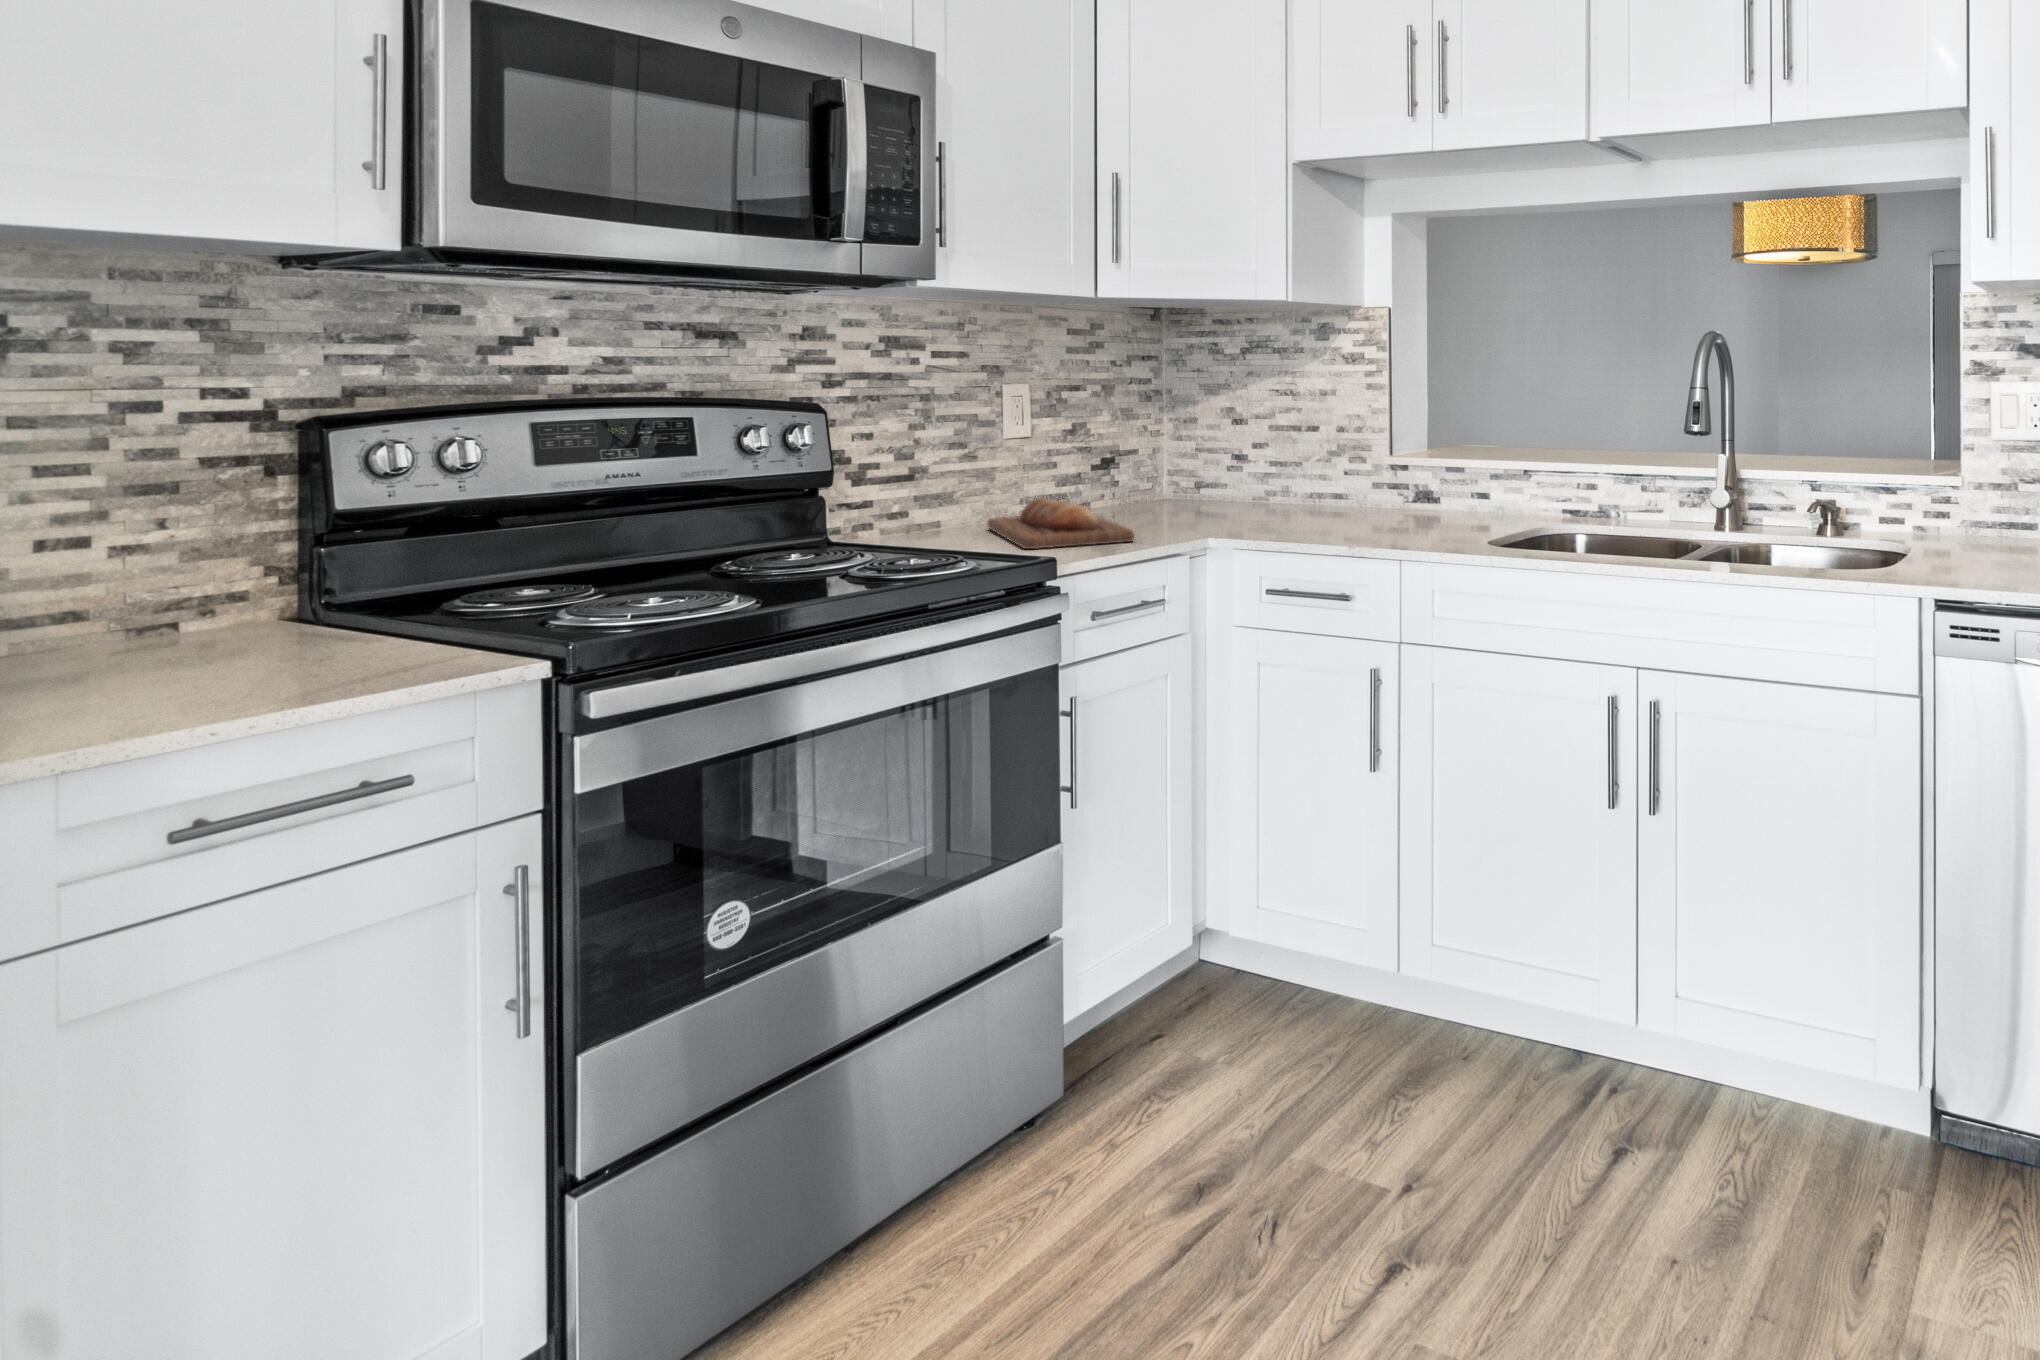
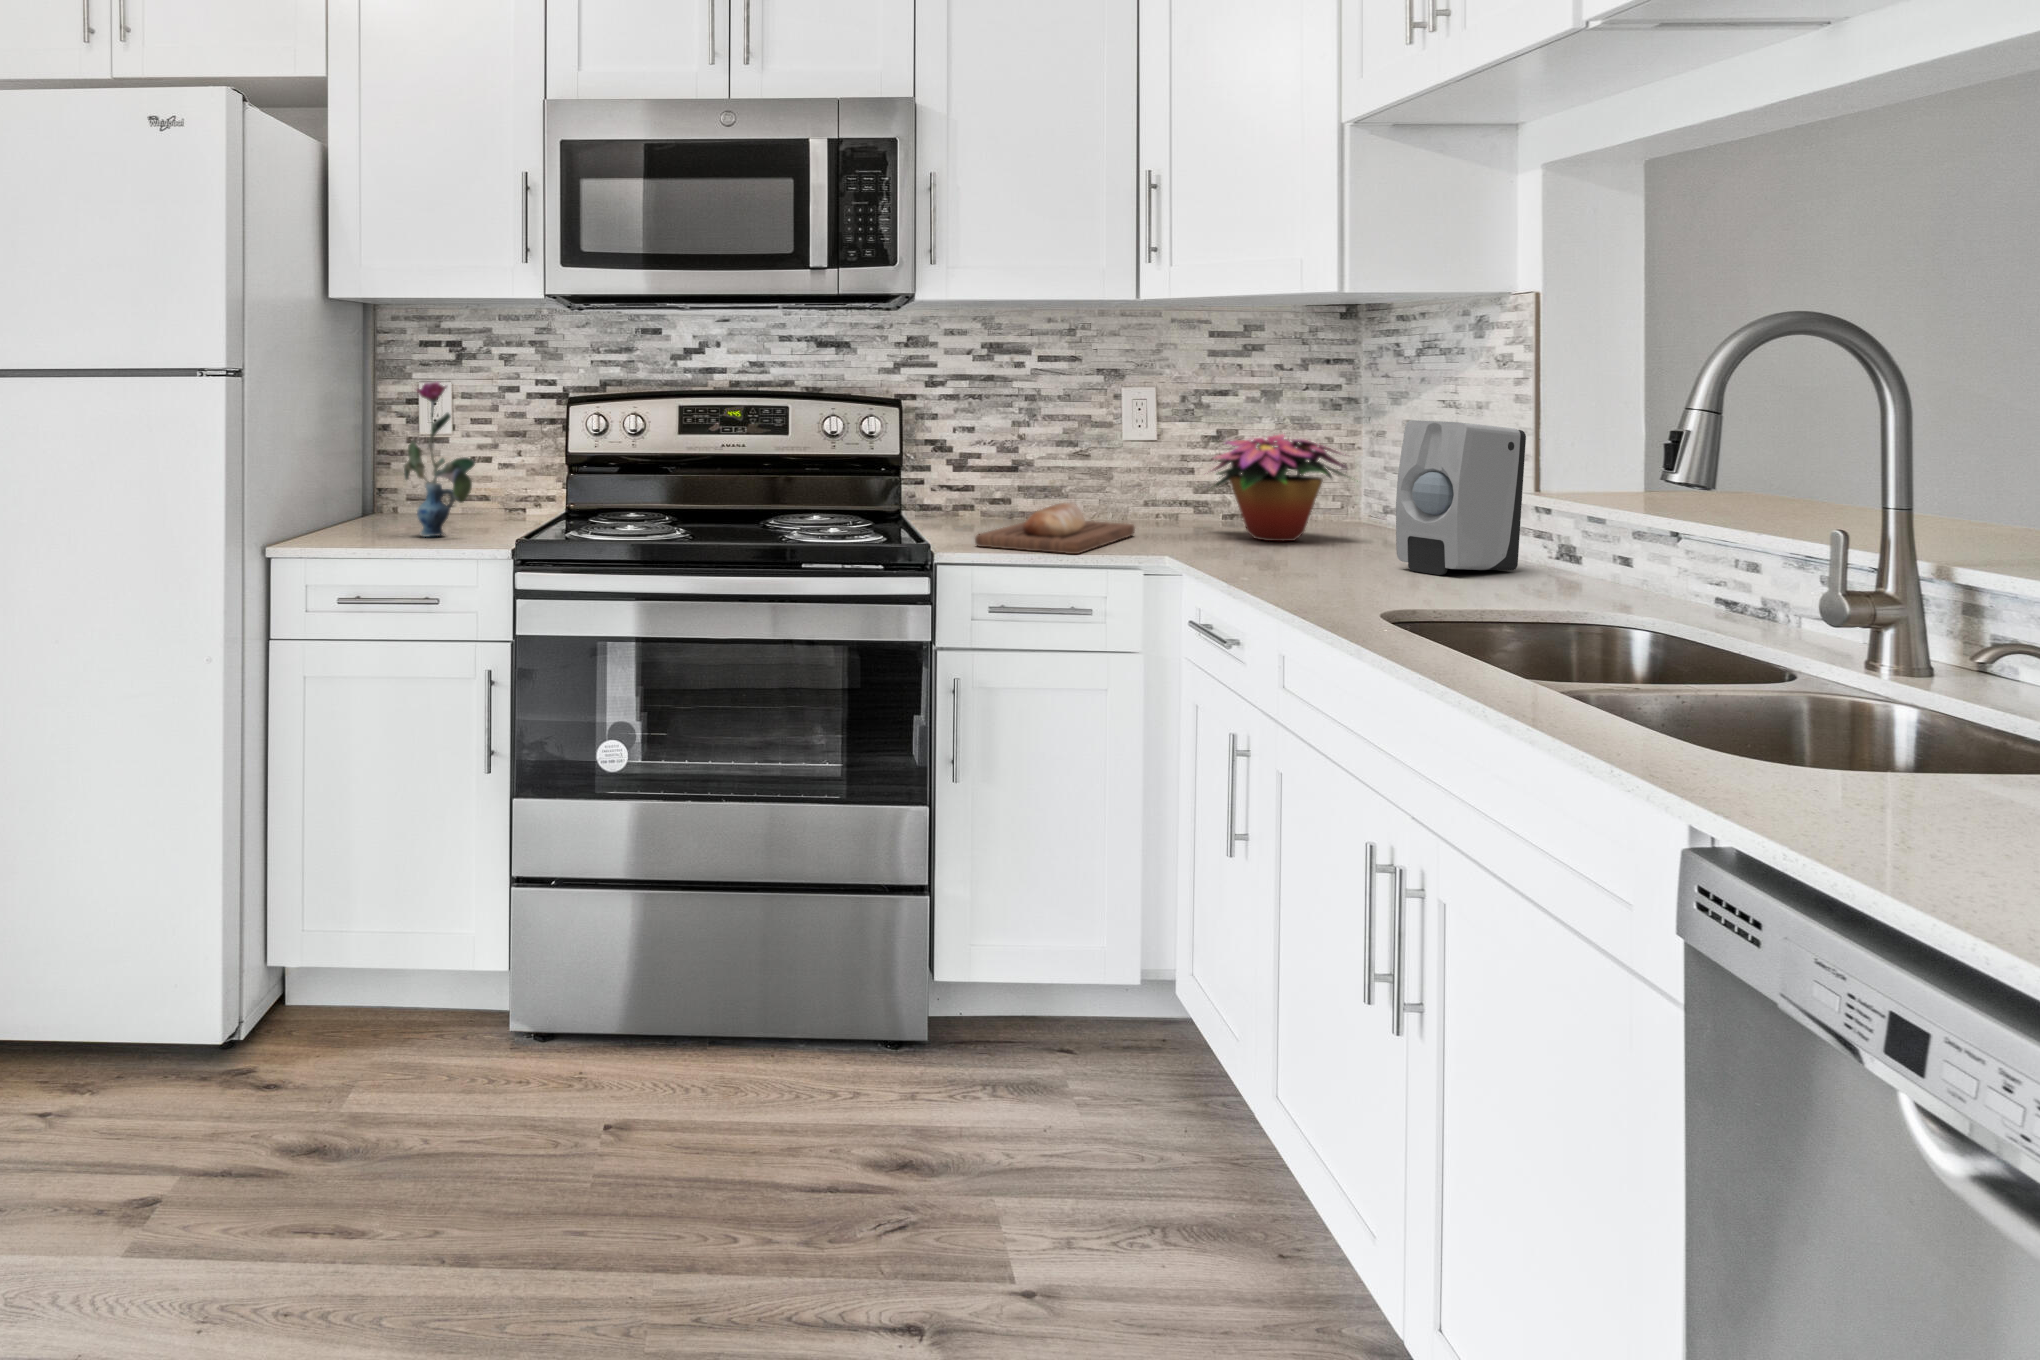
vase: none [118,389,349,677] -> present [404,382,475,537]
soap dispenser: none [1346,405,1400,517] -> present [1396,420,1526,575]
flower arrangement: none [1110,421,1243,513] -> present [1212,434,1345,541]

